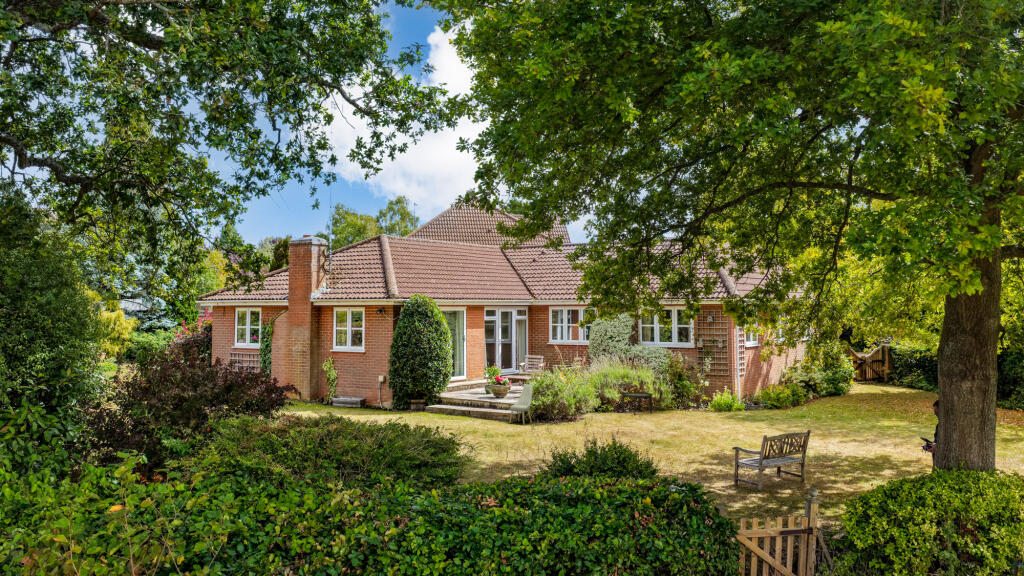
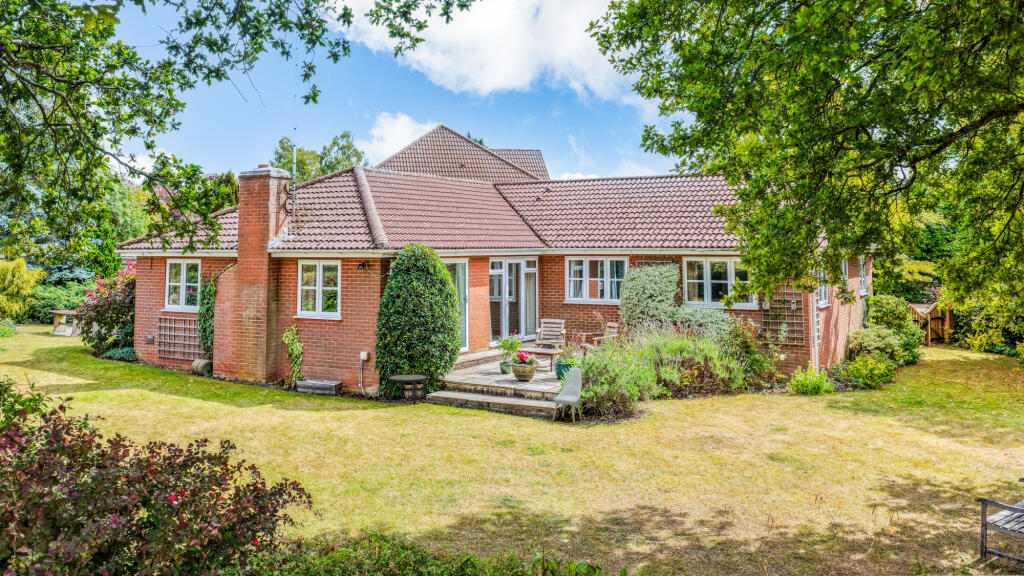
round table: present [621,392,653,415] -> present [387,372,429,404]

